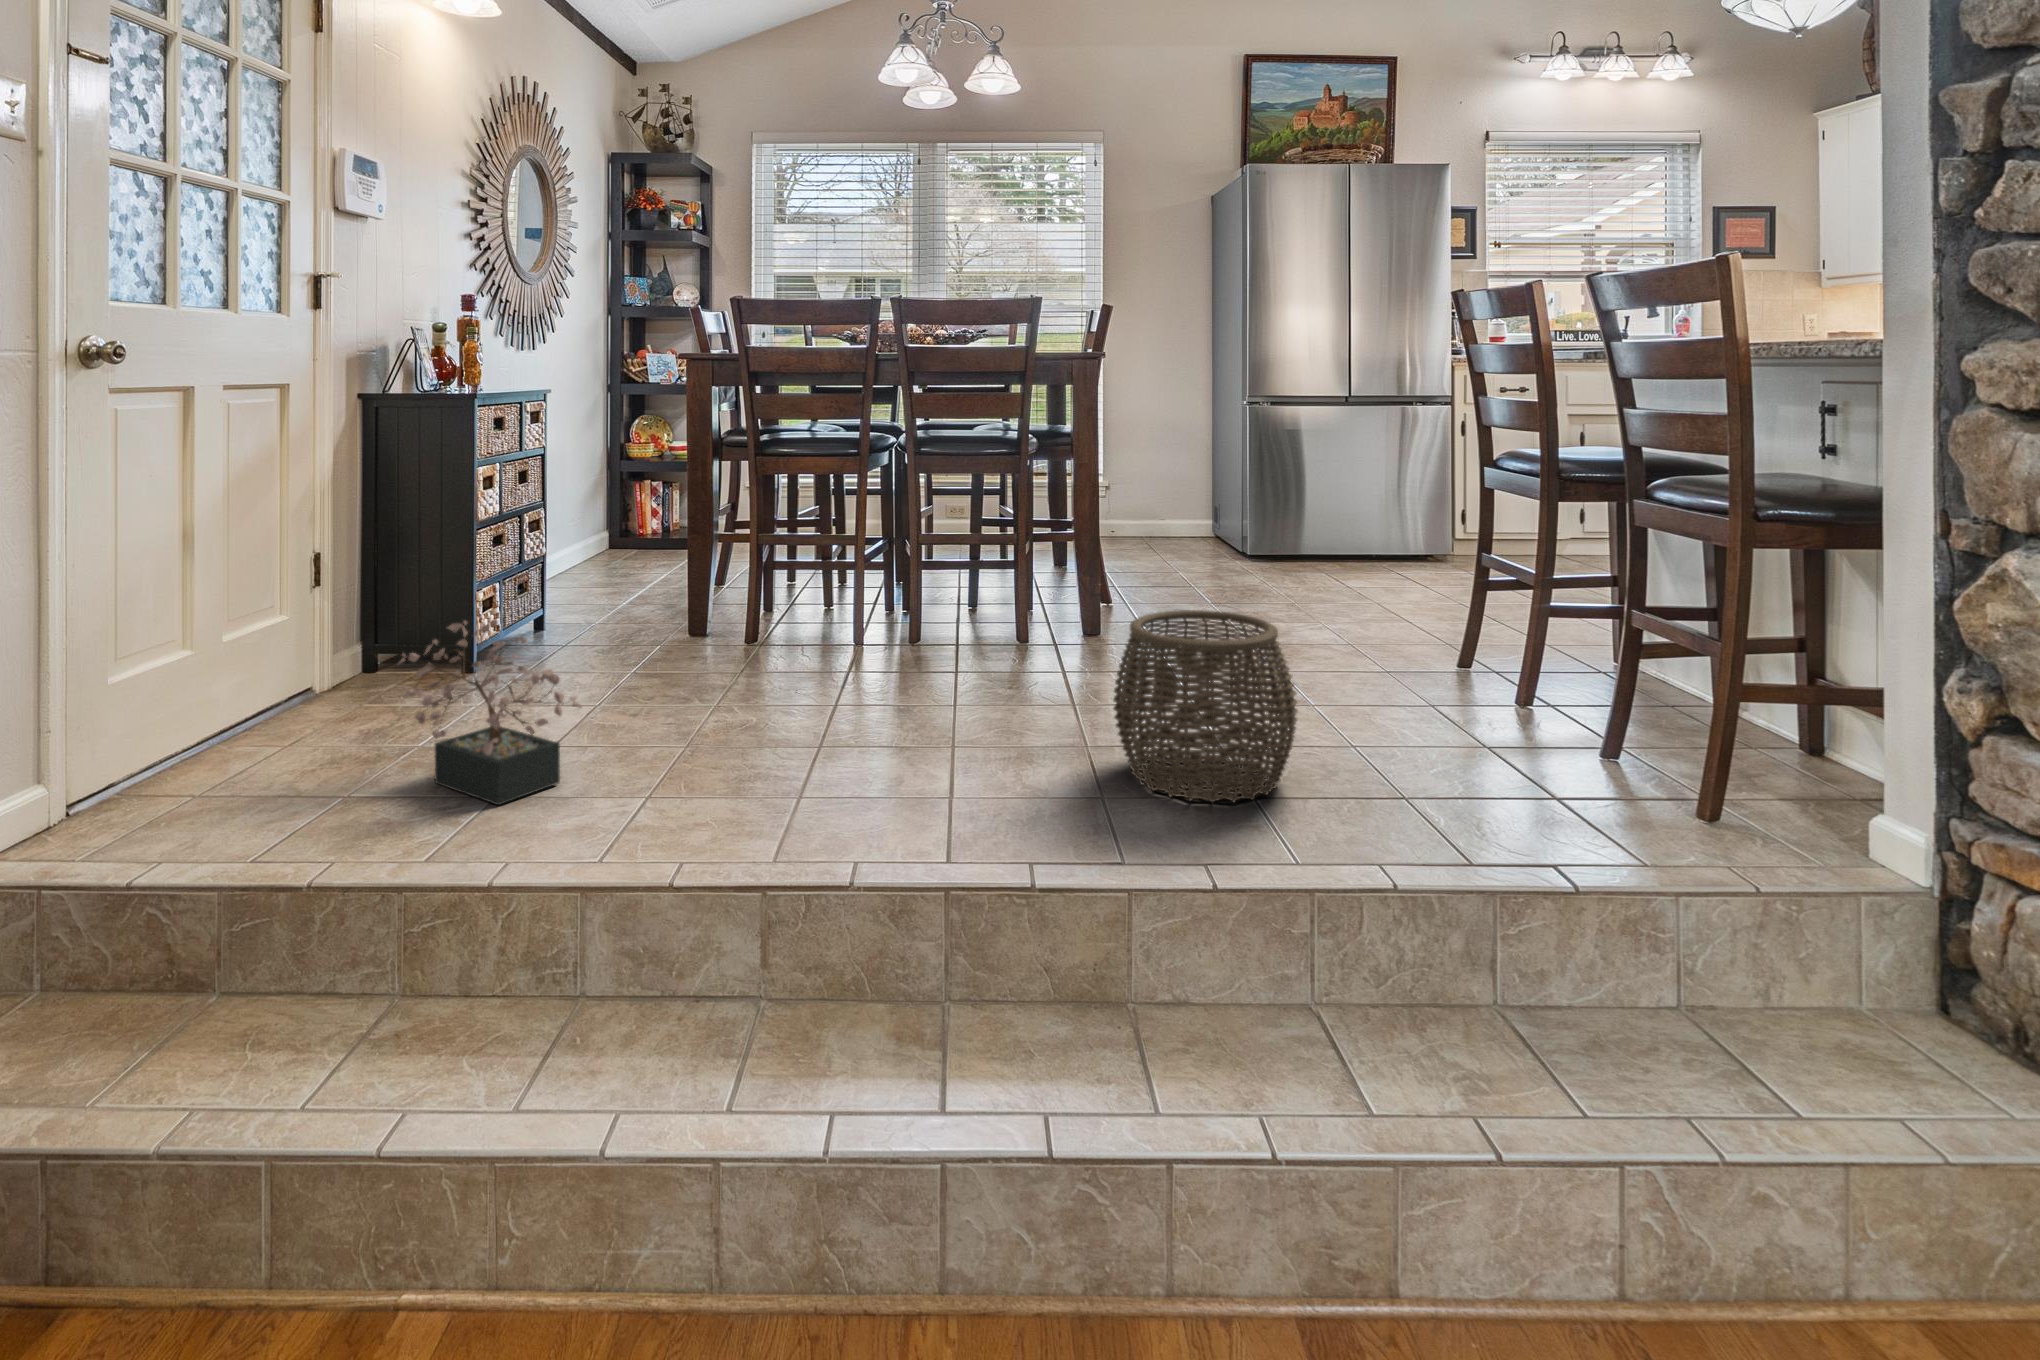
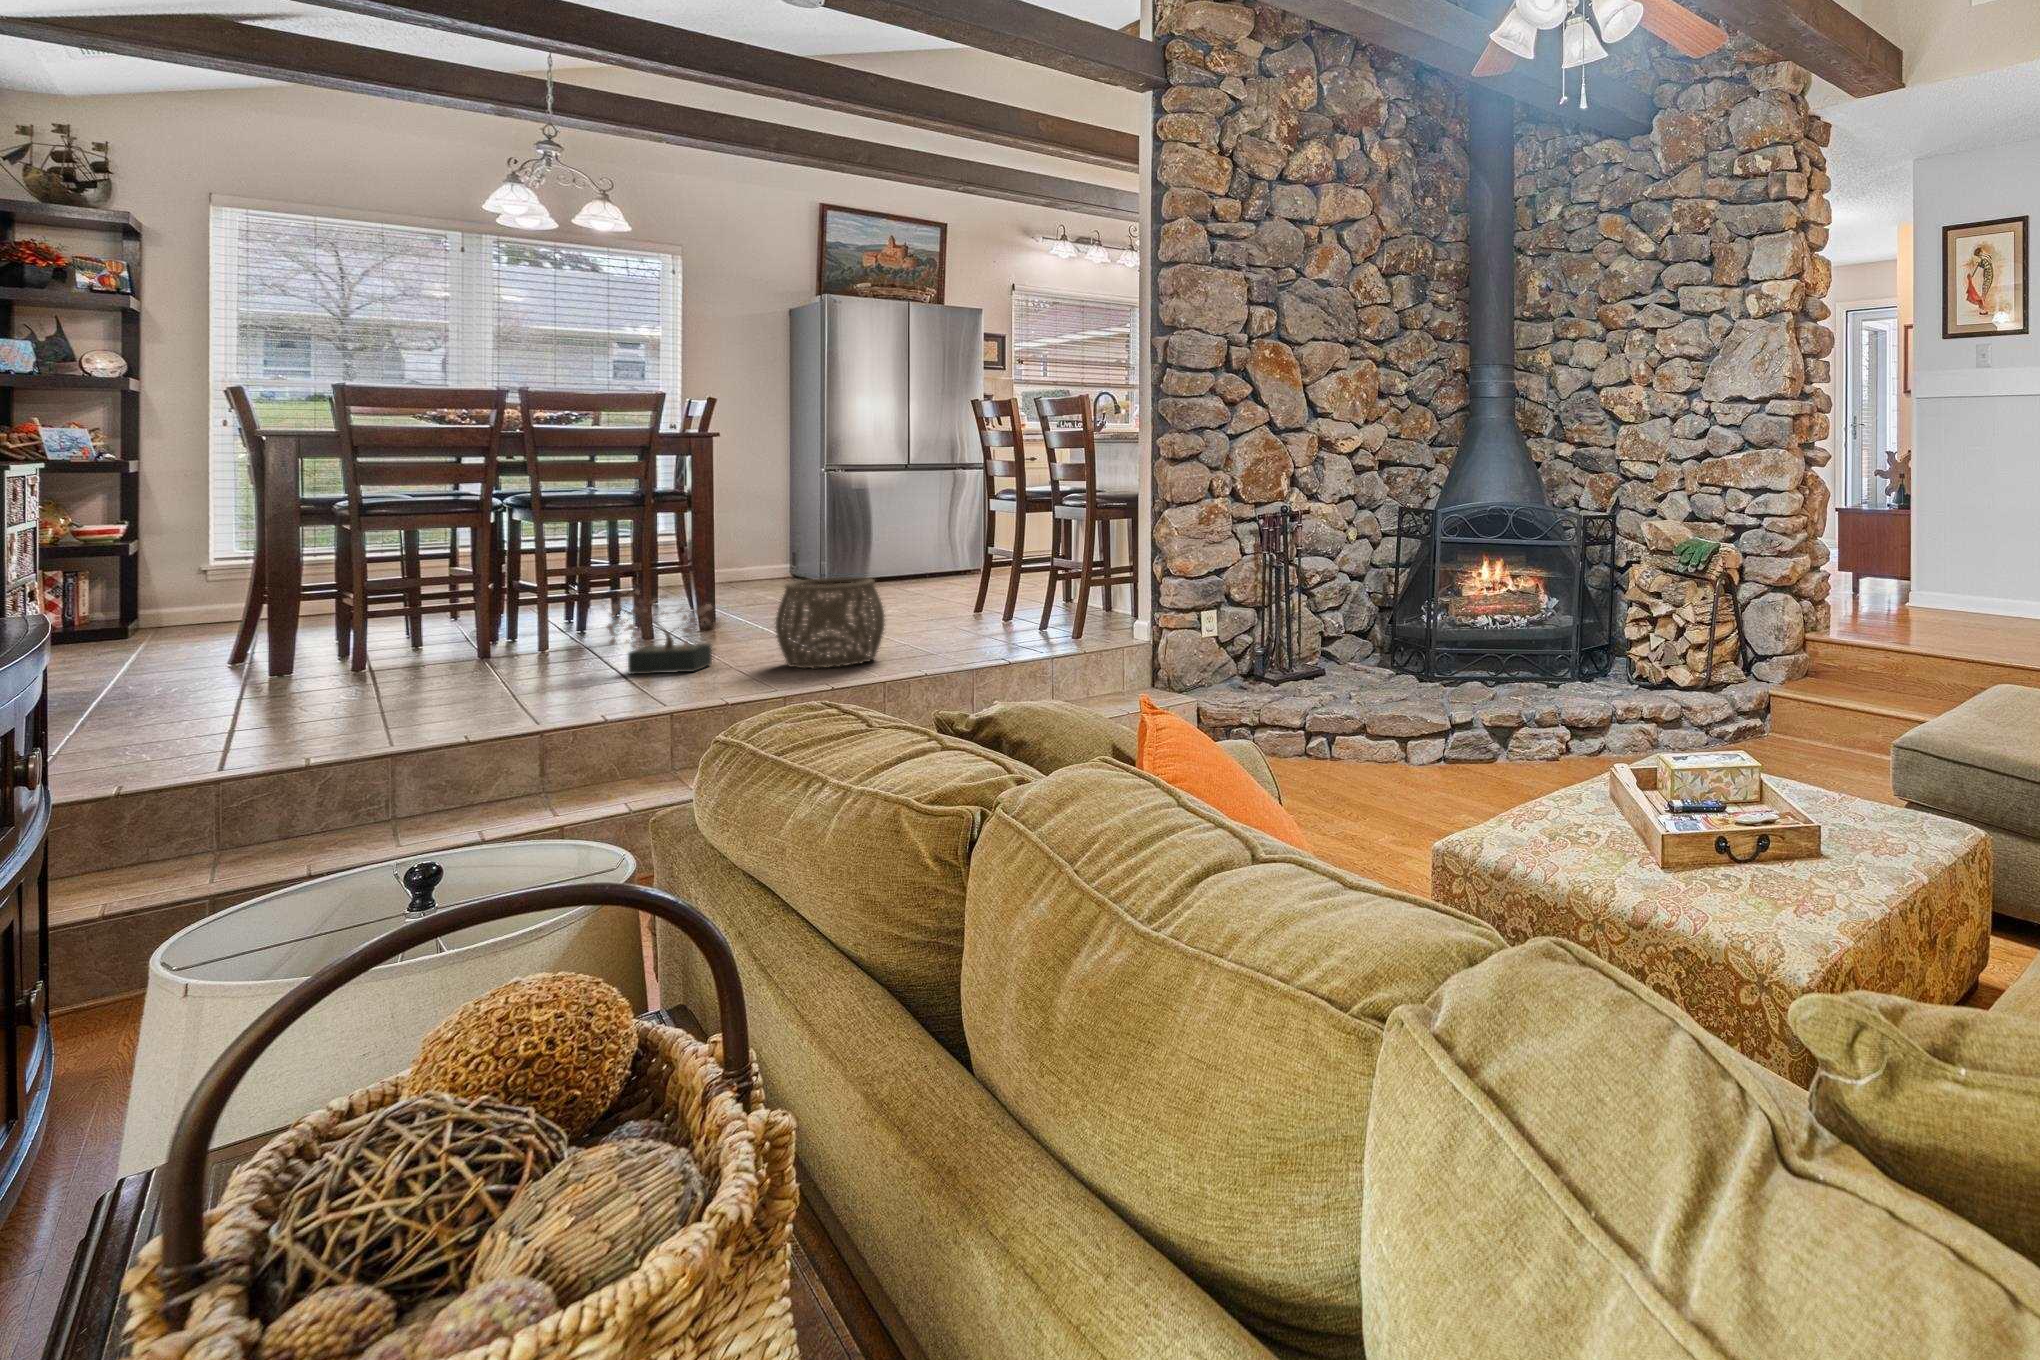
decorative plant: present [399,619,582,805] -> present [604,589,725,674]

